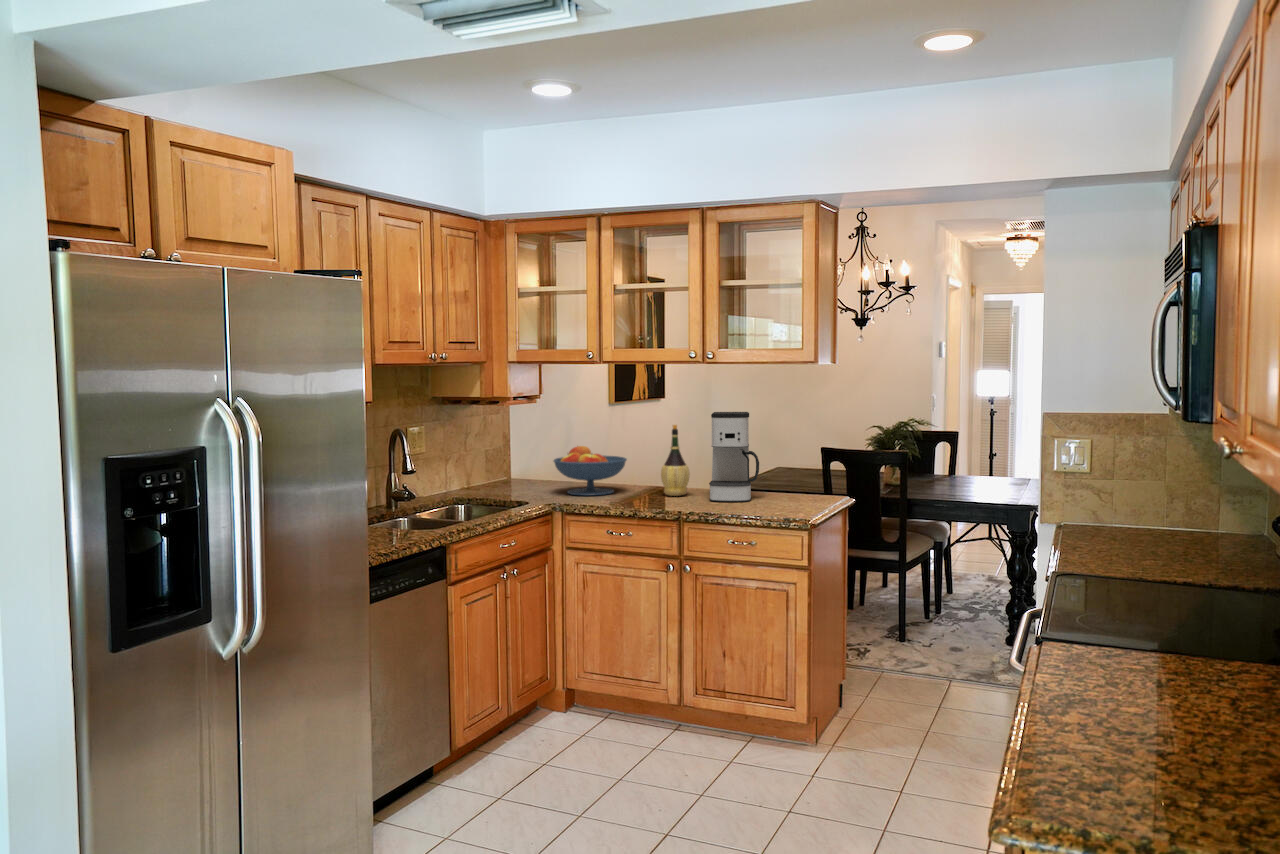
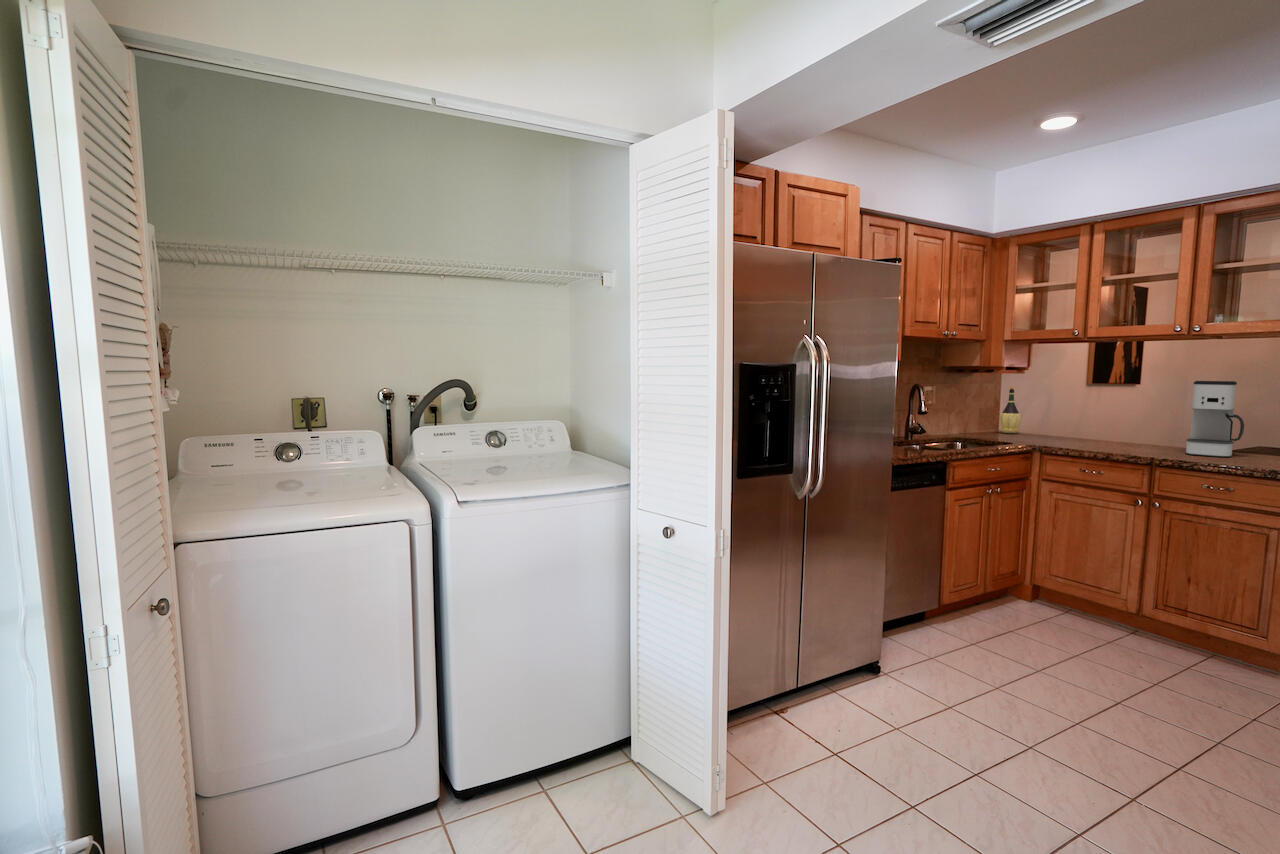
wine bottle: present [661,425,690,496] -> present [999,386,1021,433]
fruit bowl: present [554,446,627,496] -> none [1036,405,1104,444]

